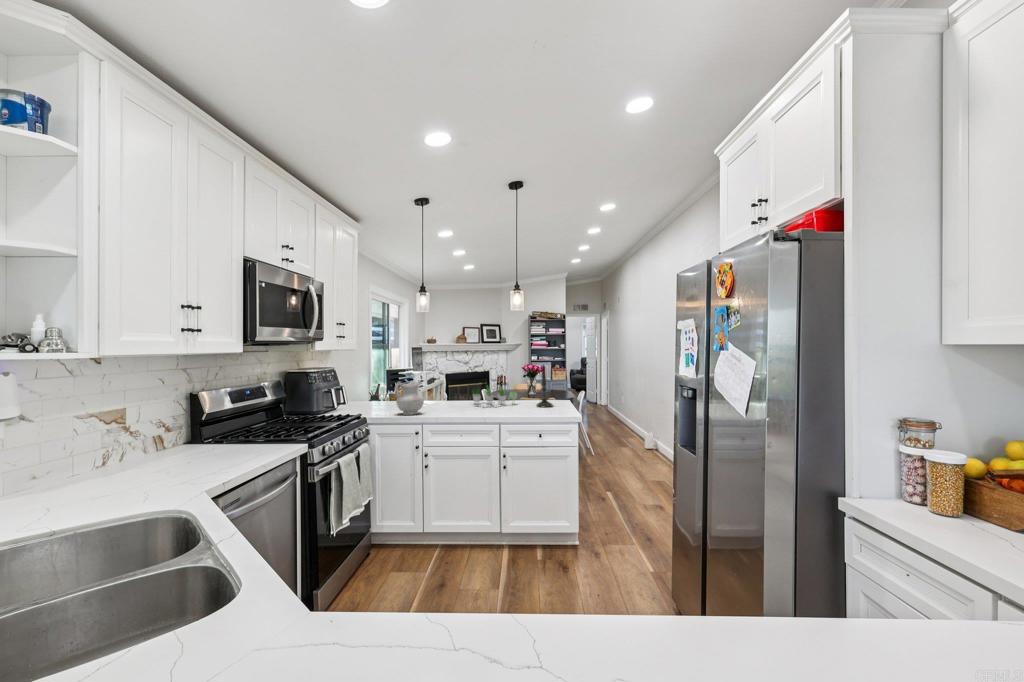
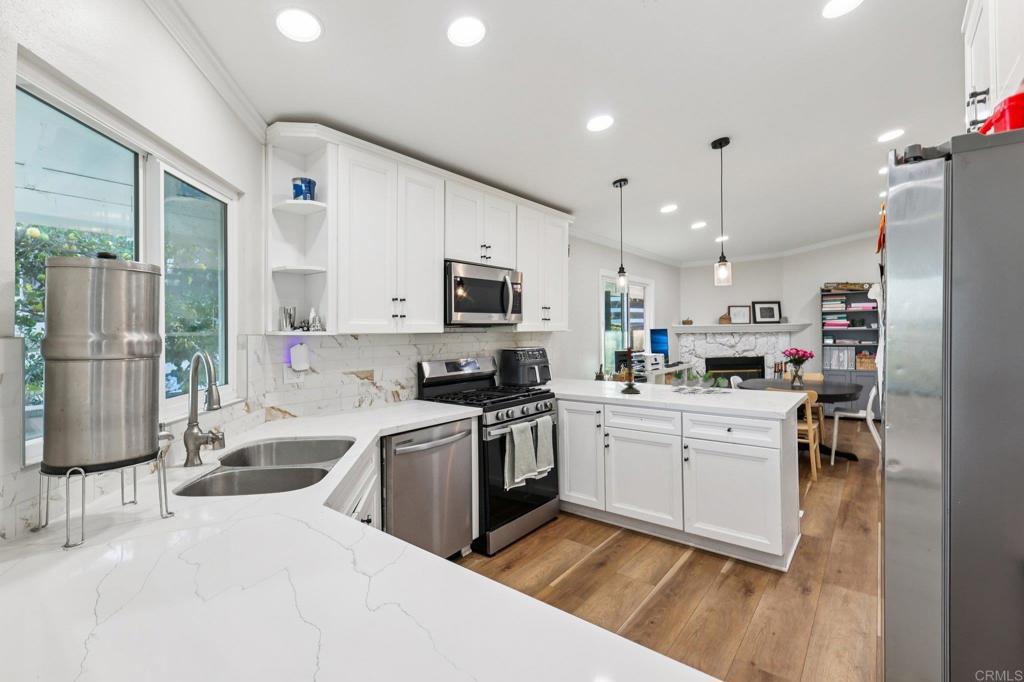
candle: present [537,365,553,407] -> present [621,347,640,394]
ceramic pitcher: present [395,381,424,415] -> none [577,360,607,394]

